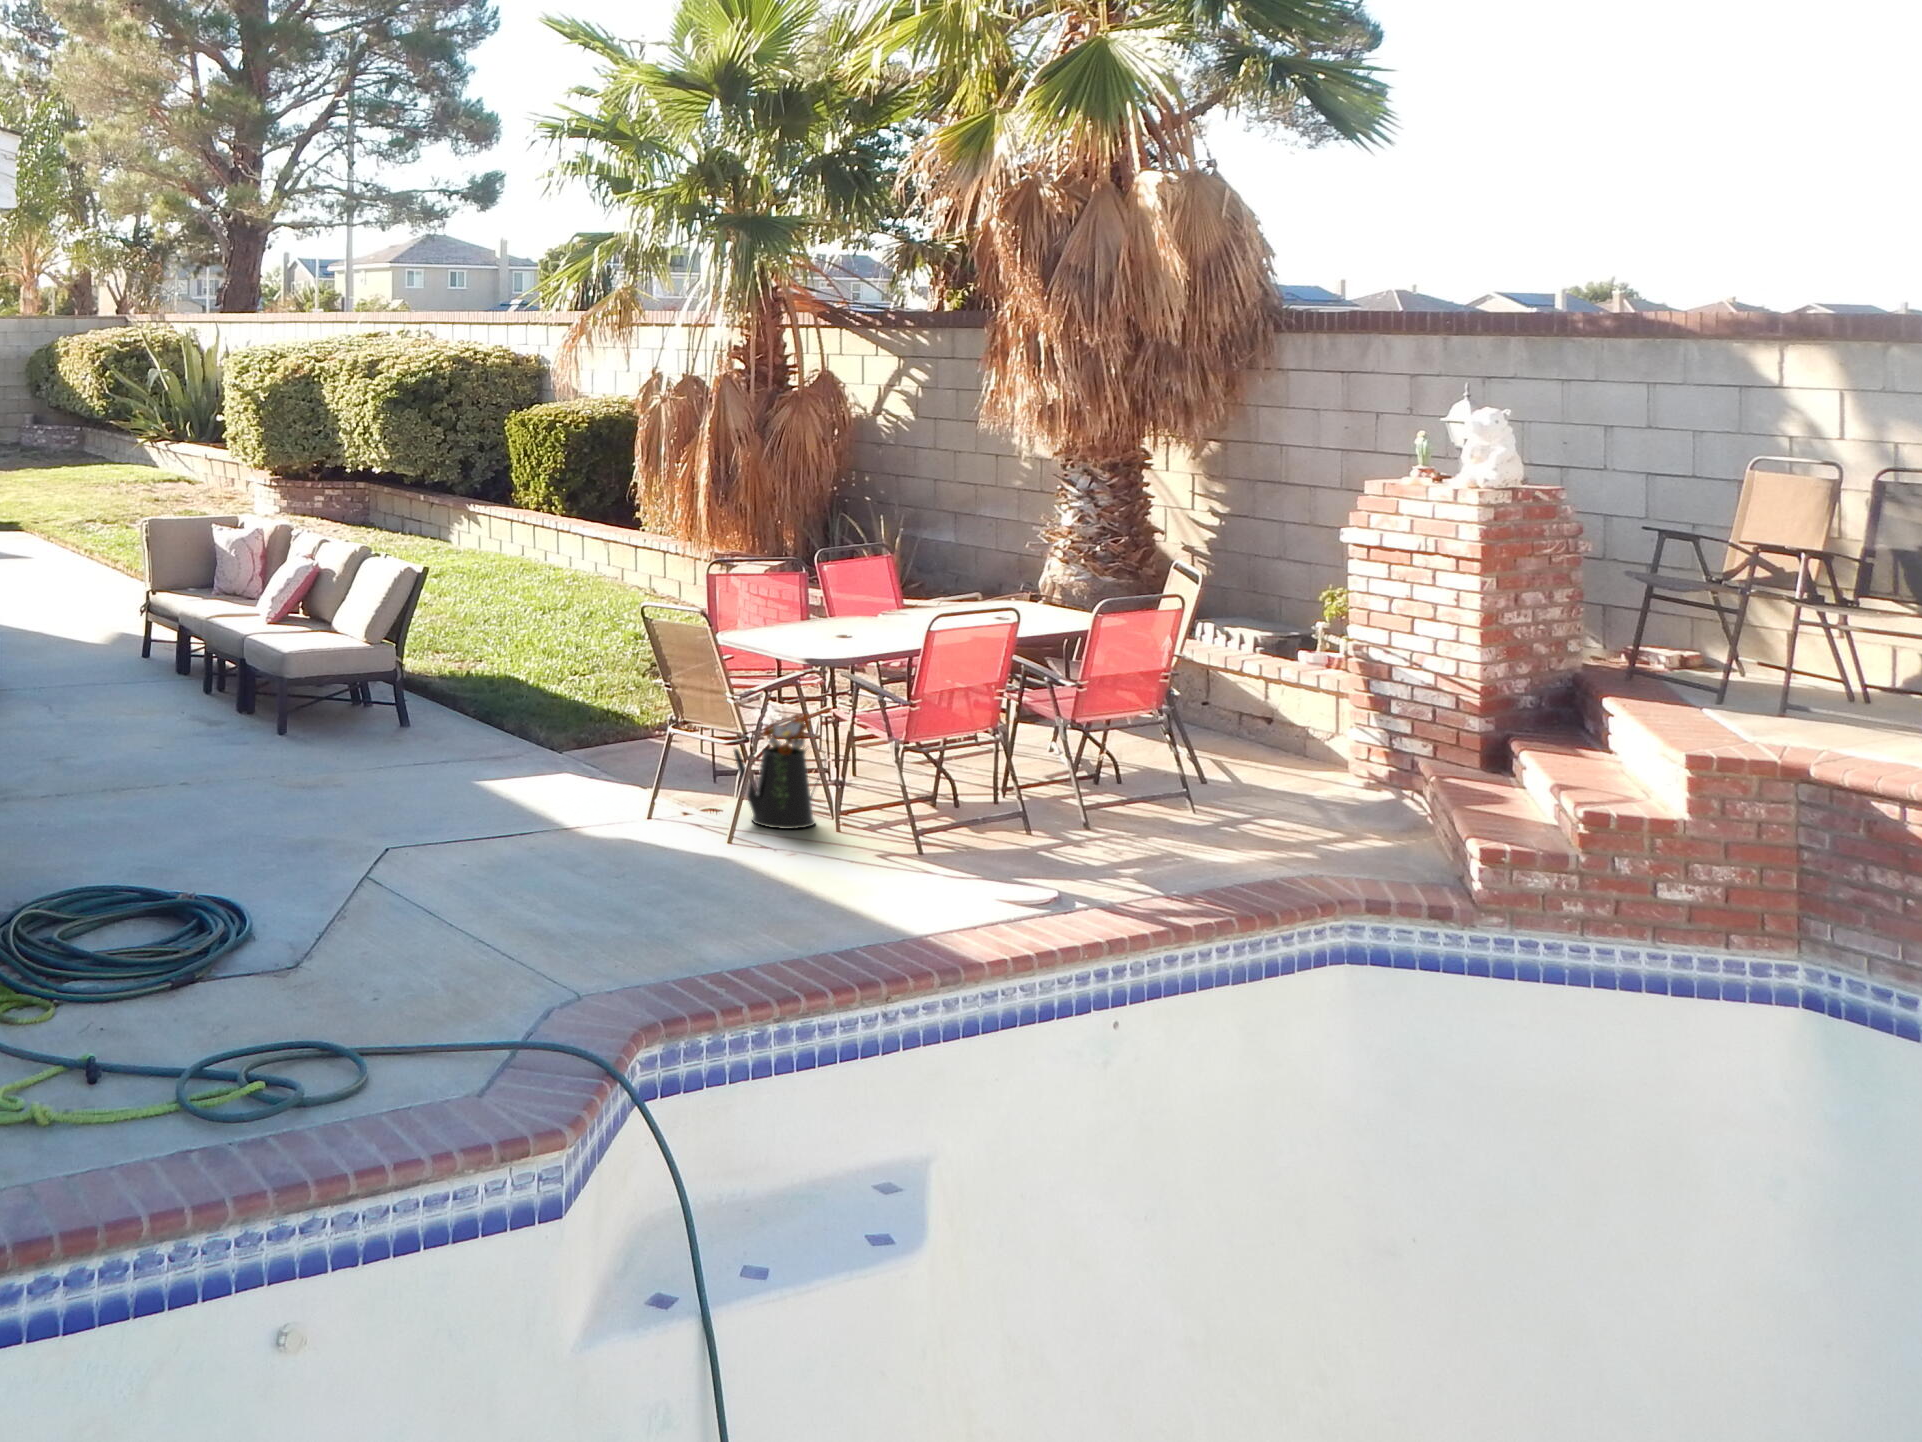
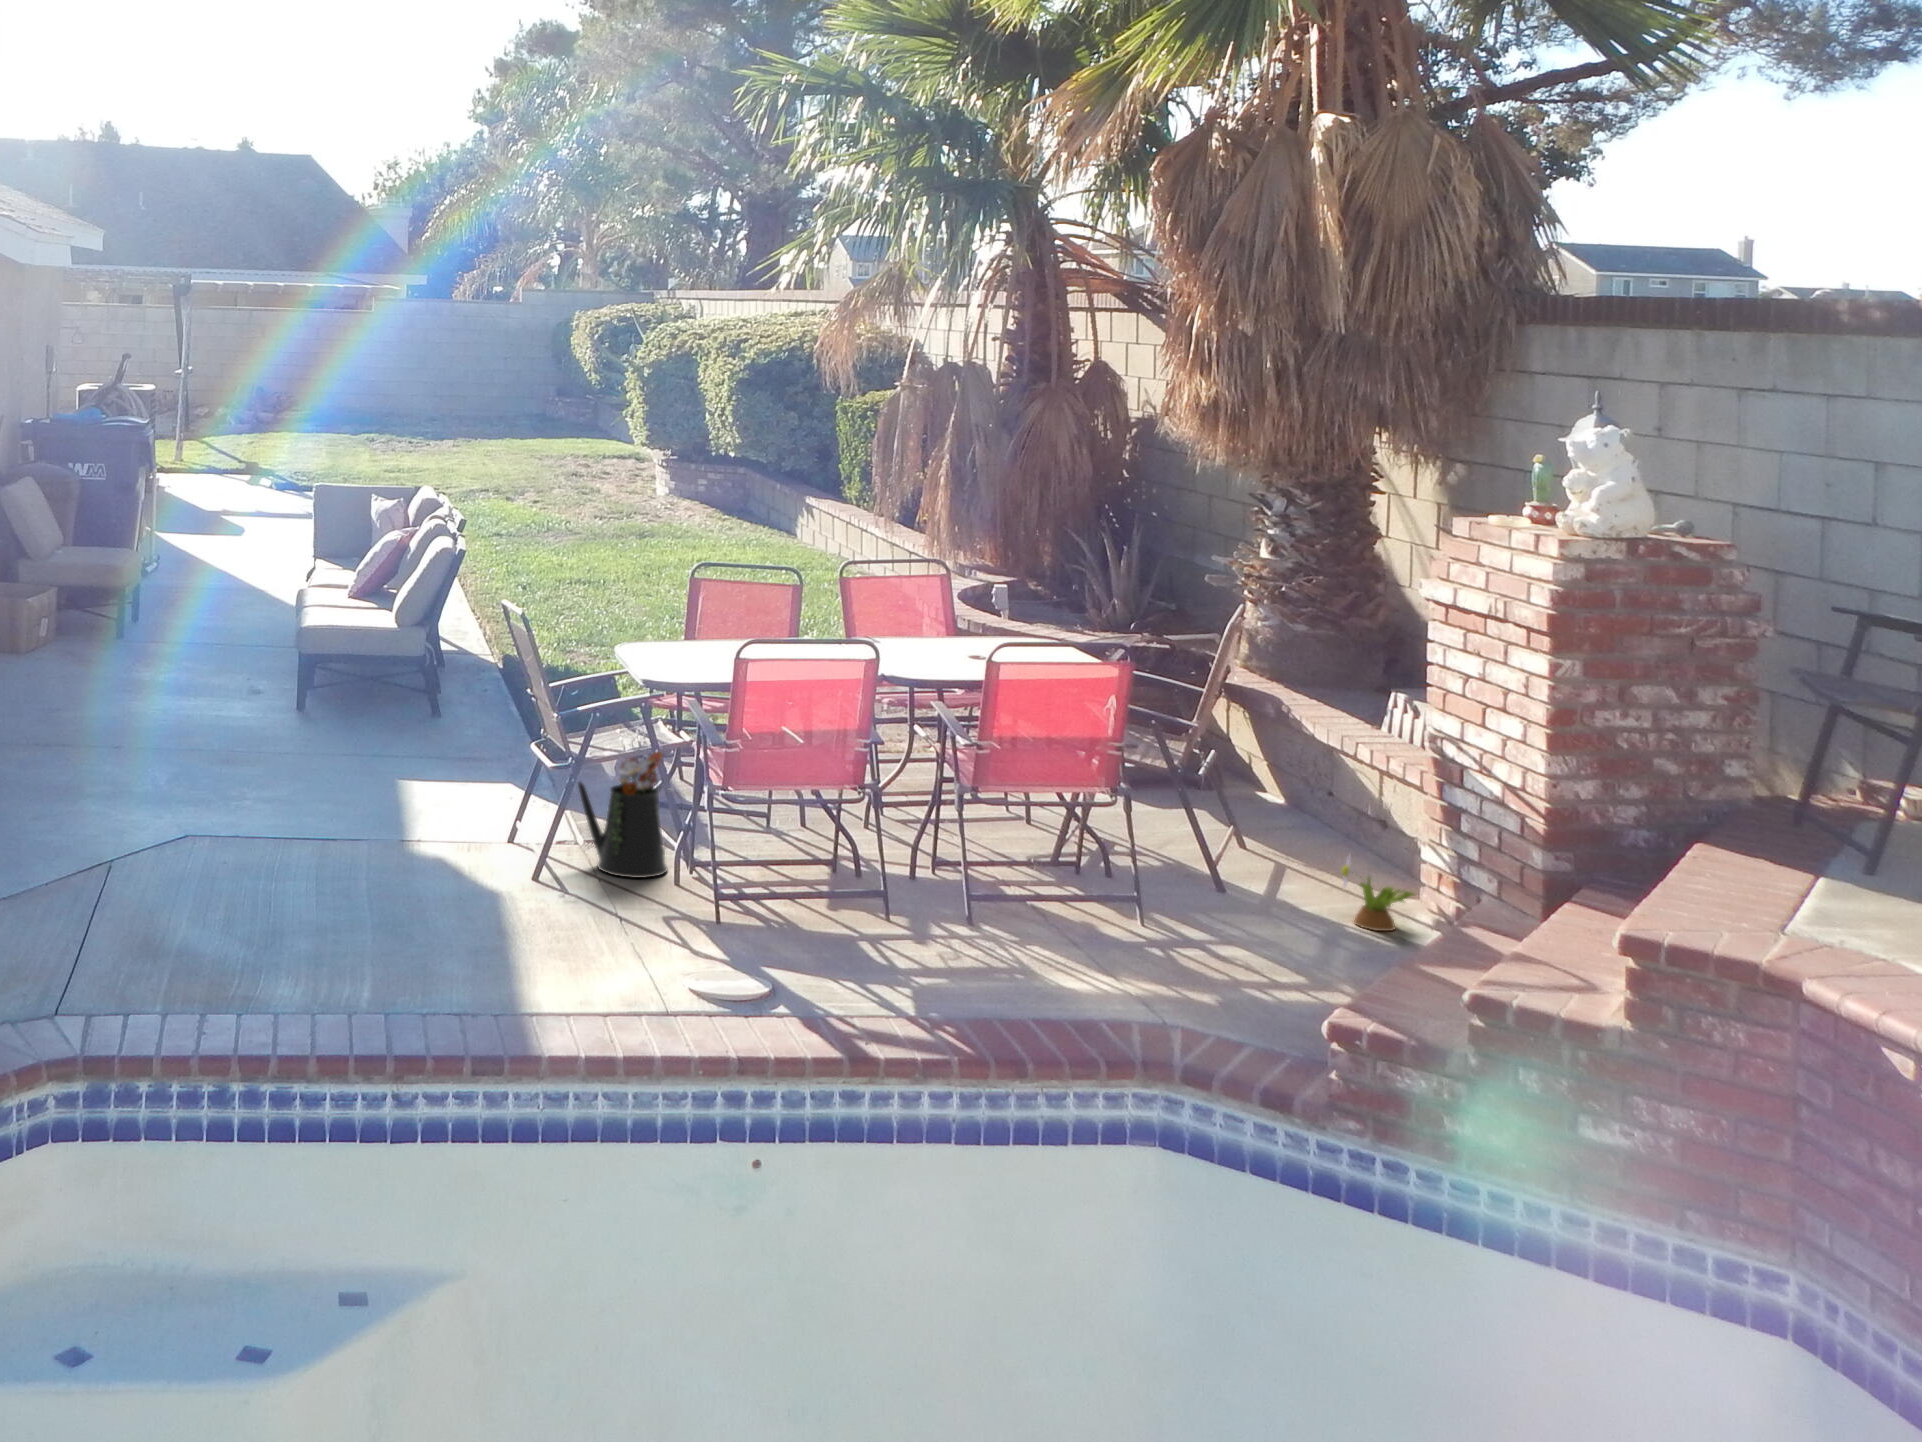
decorative plant: none [1289,742,1344,800] -> present [1342,856,1415,931]

